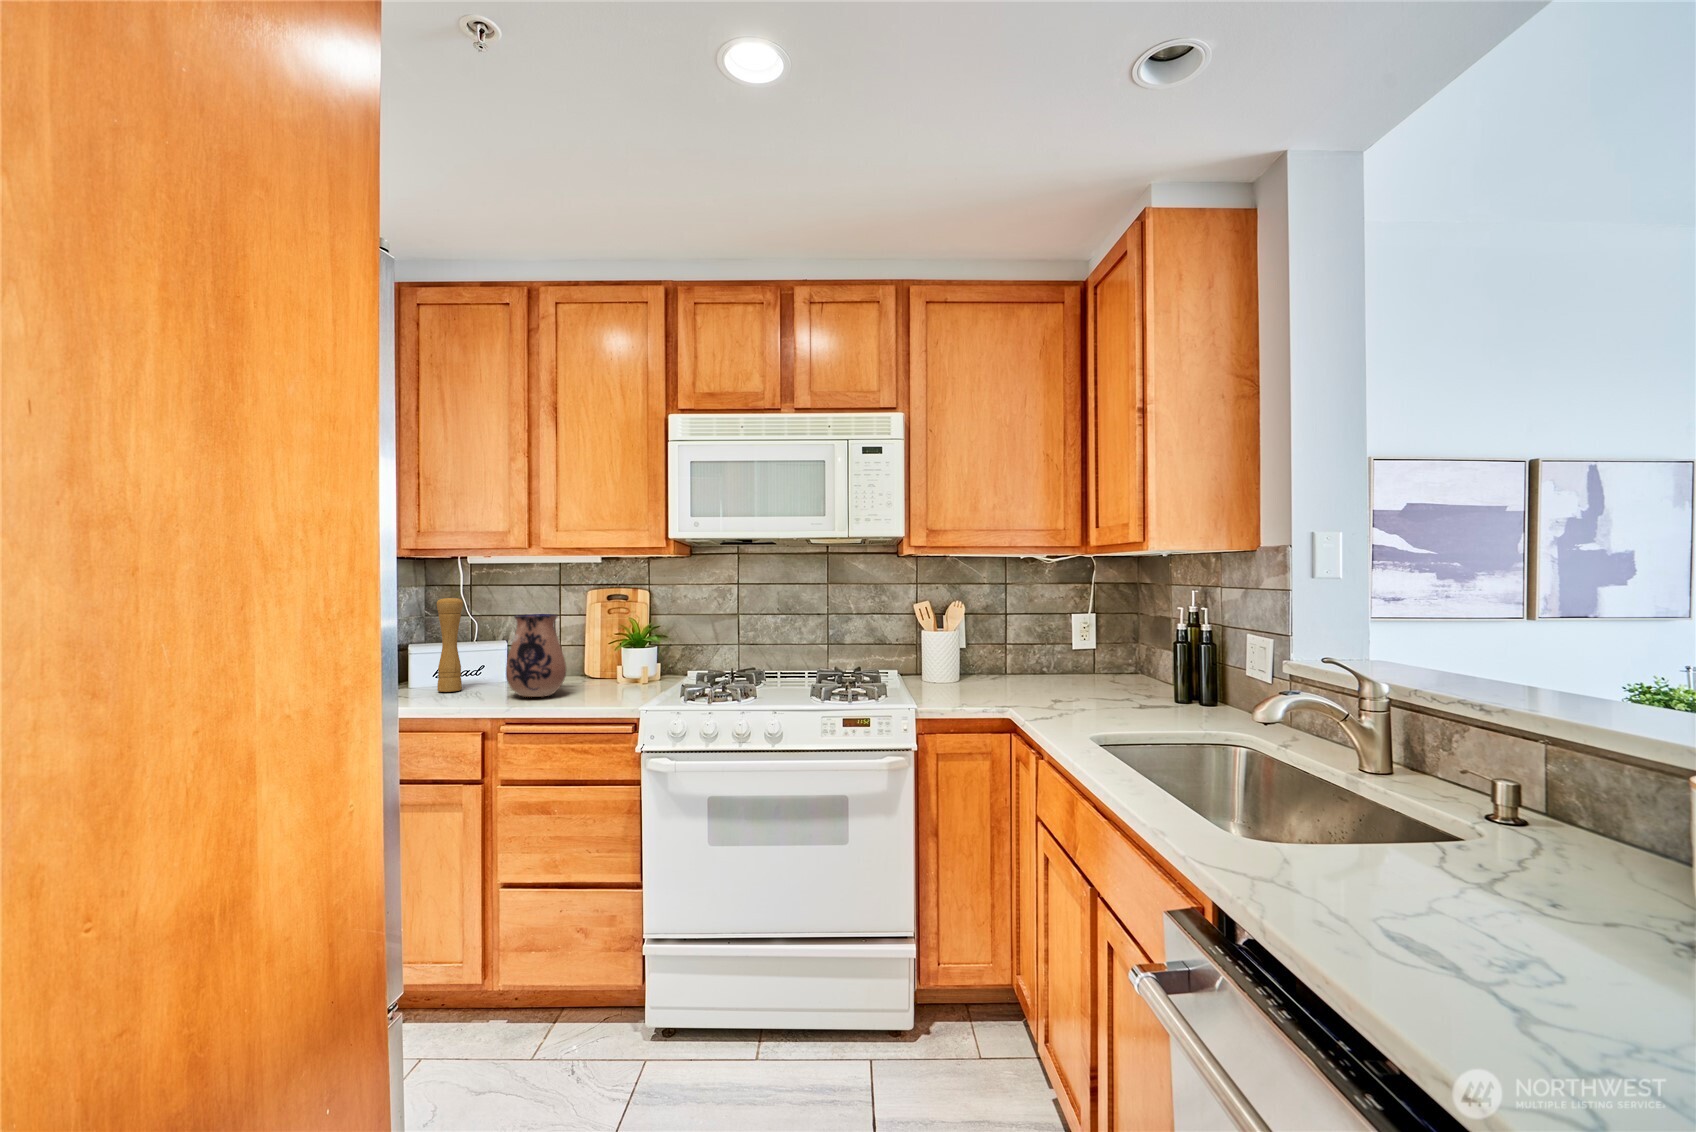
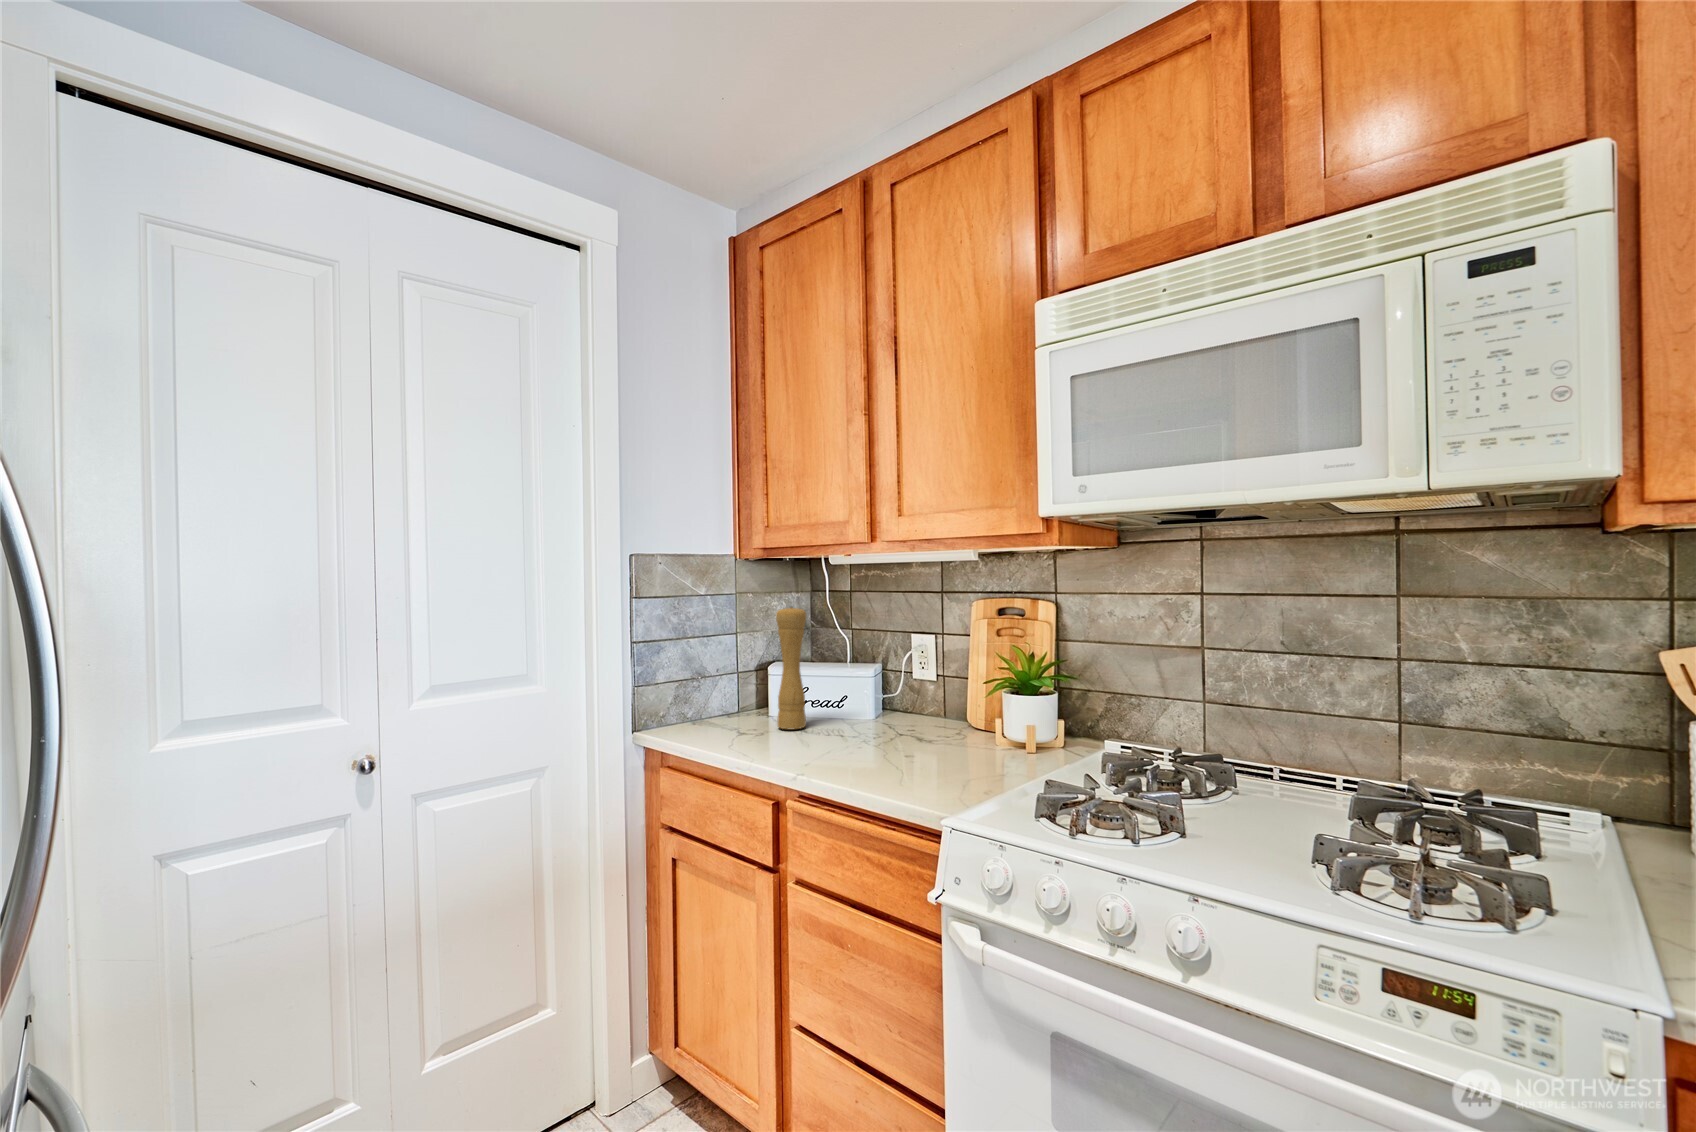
ceramic pitcher: present [506,614,566,697] -> none [823,635,905,757]

